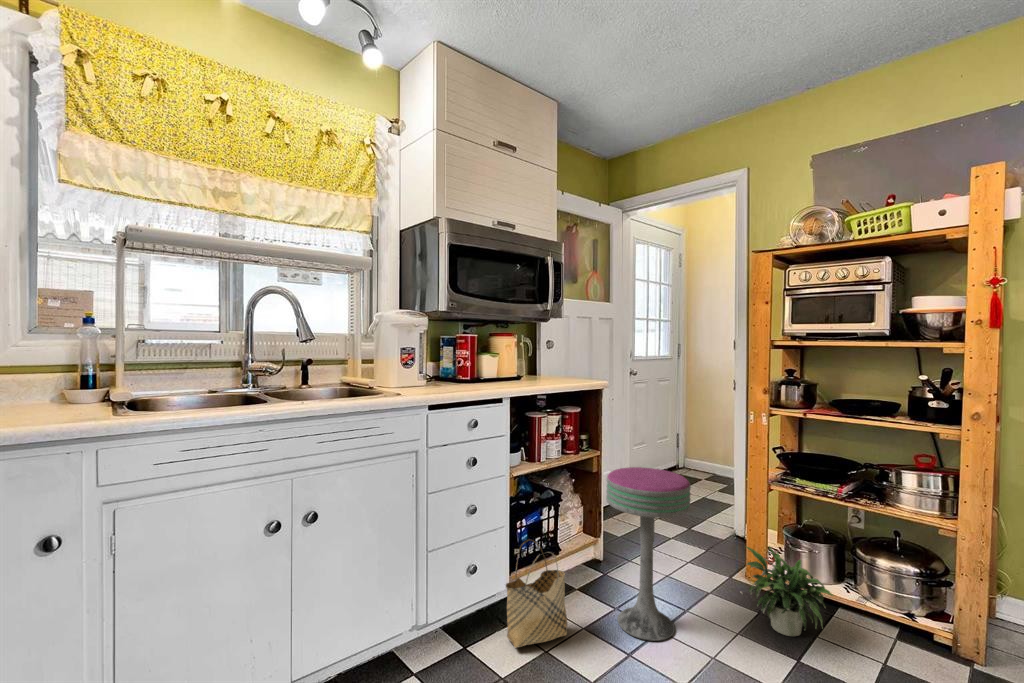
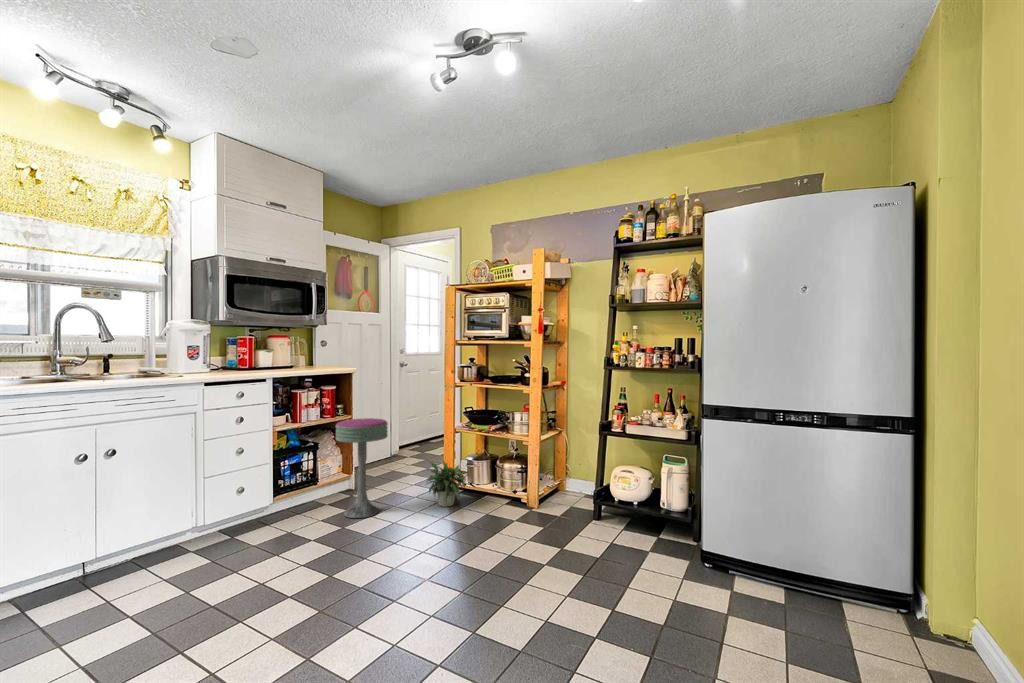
woven basket: present [506,539,567,648] -> none [261,467,306,531]

